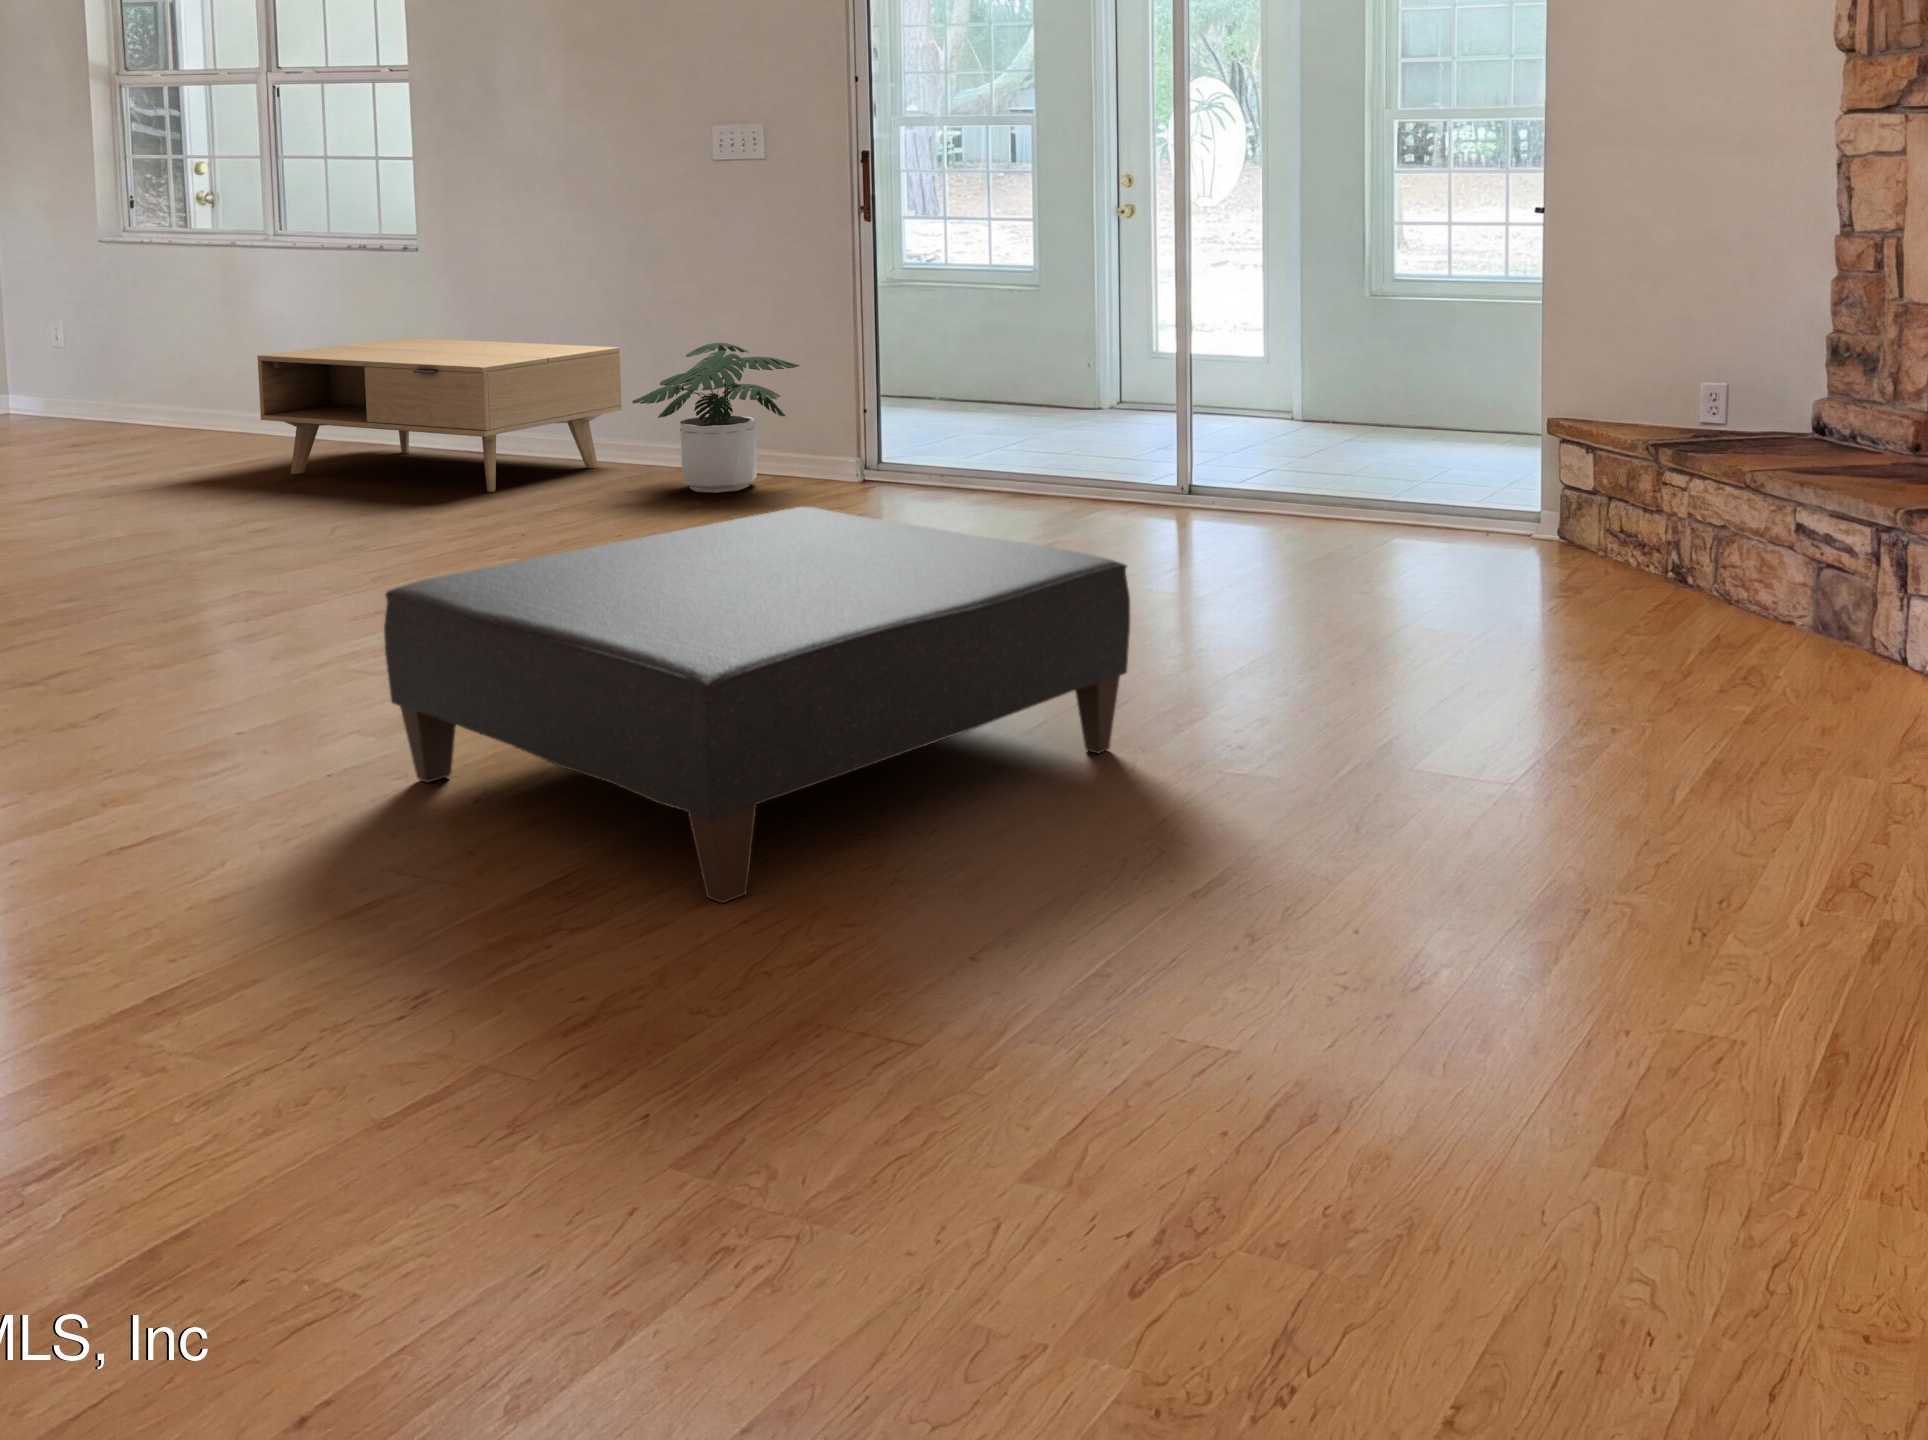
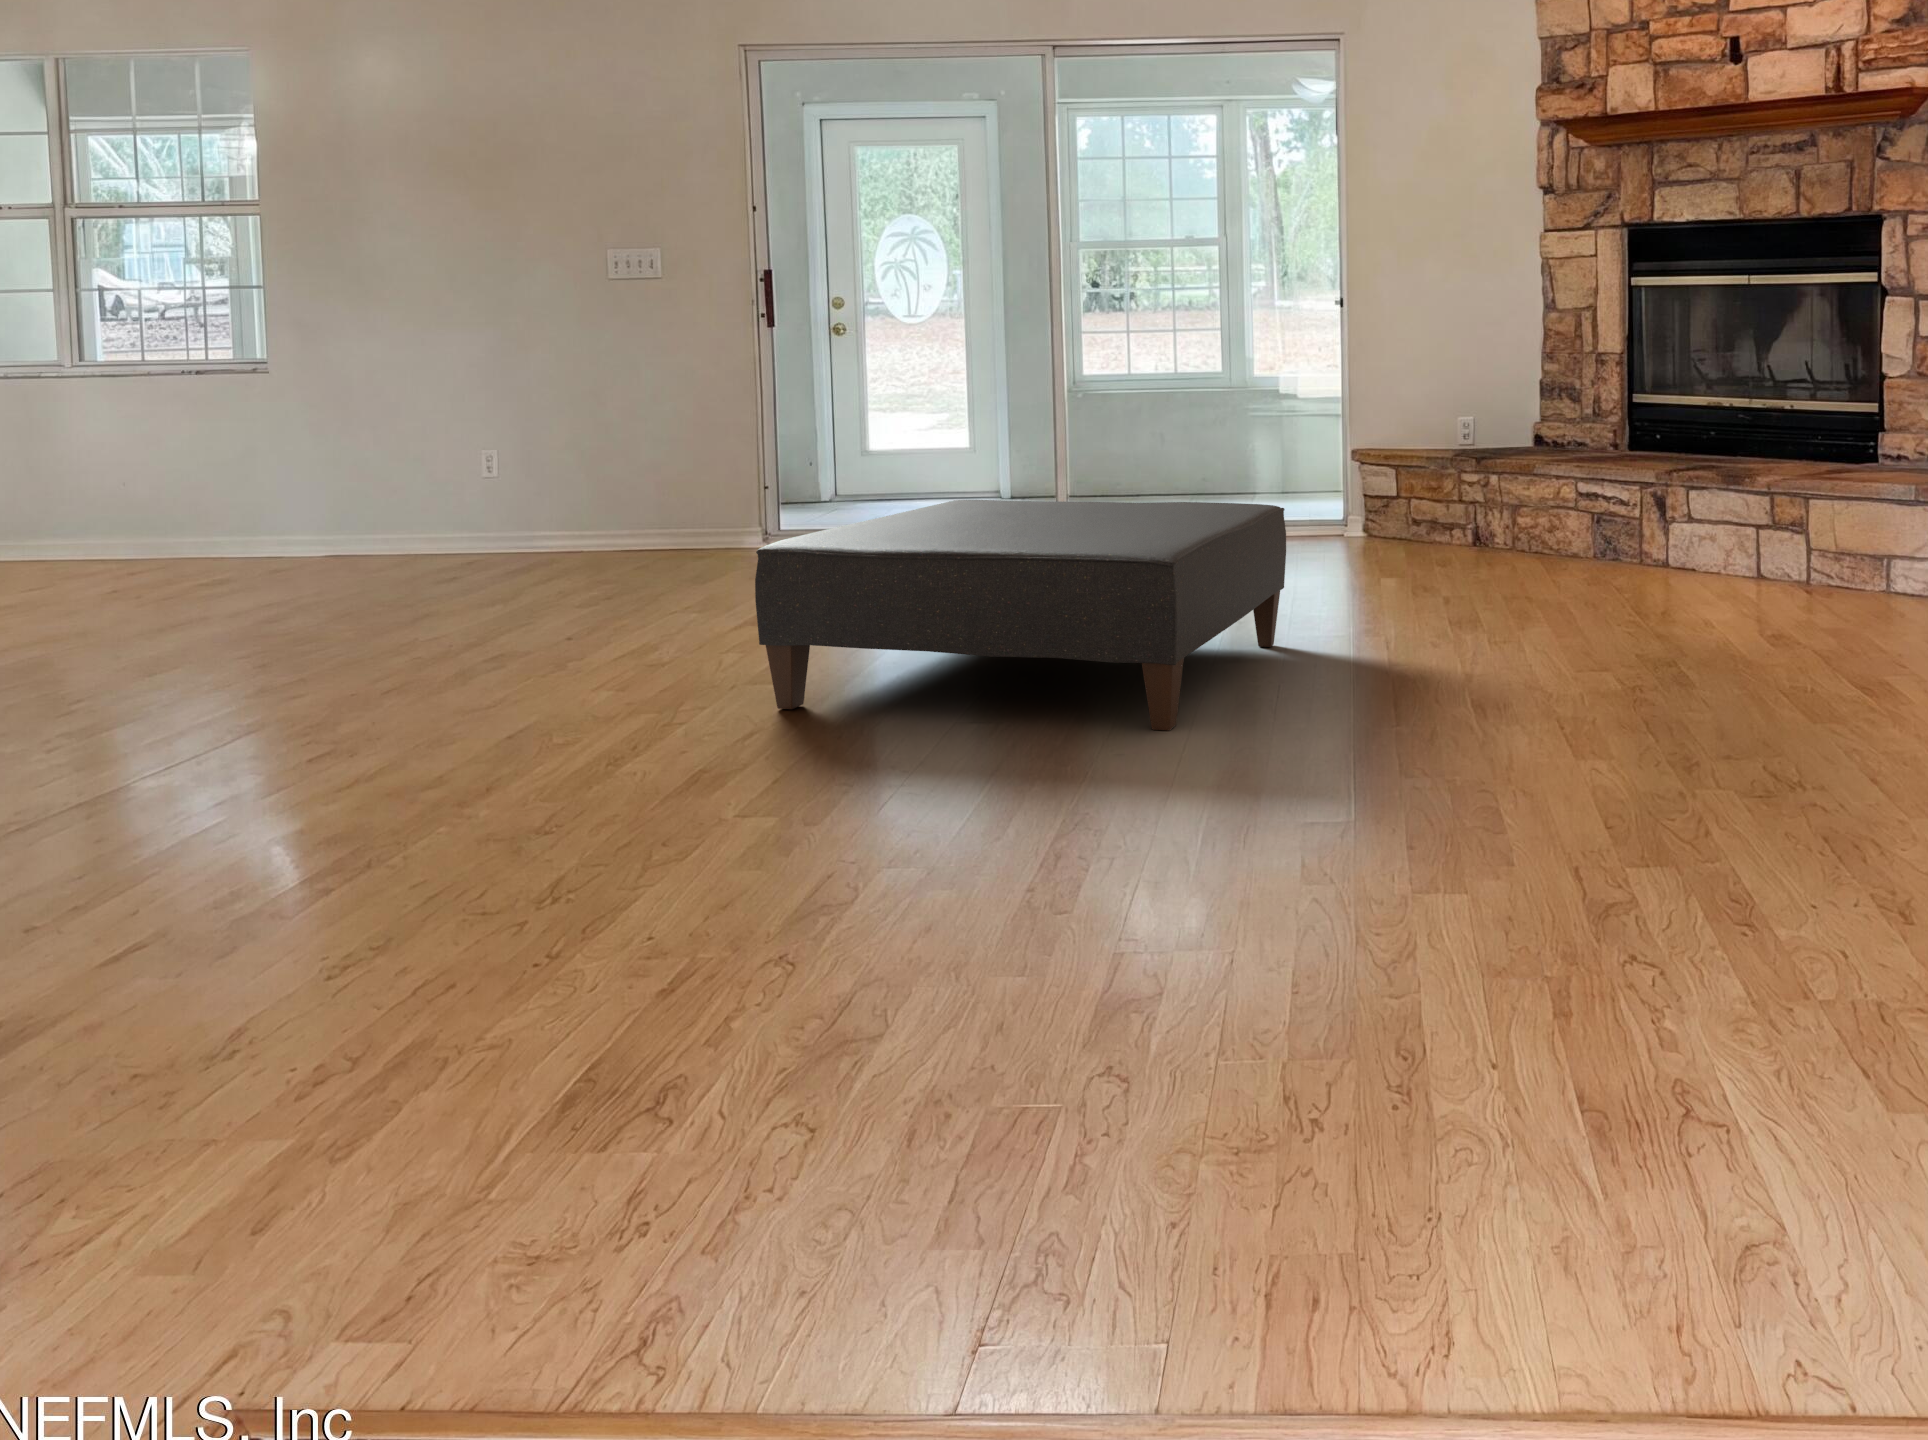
coffee table: present [257,338,622,492] -> none [86,433,490,569]
potted plant: present [632,343,799,493] -> none [552,422,700,554]

